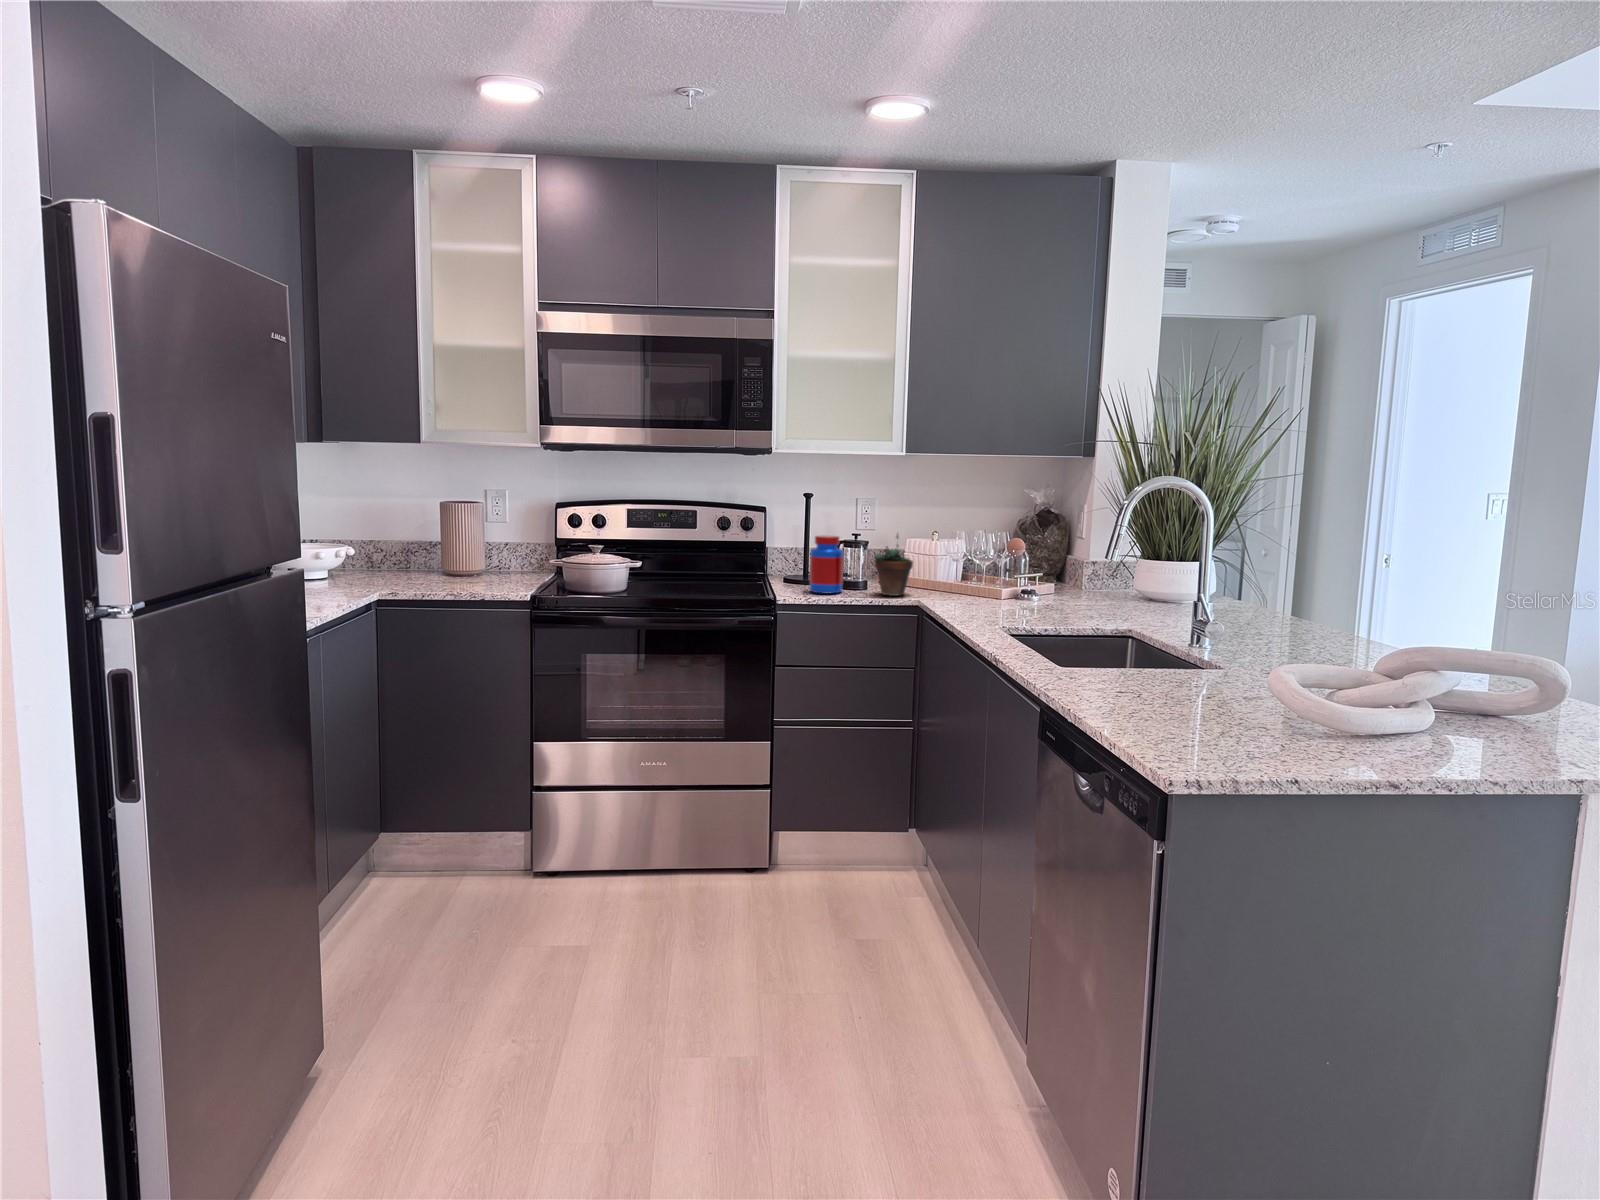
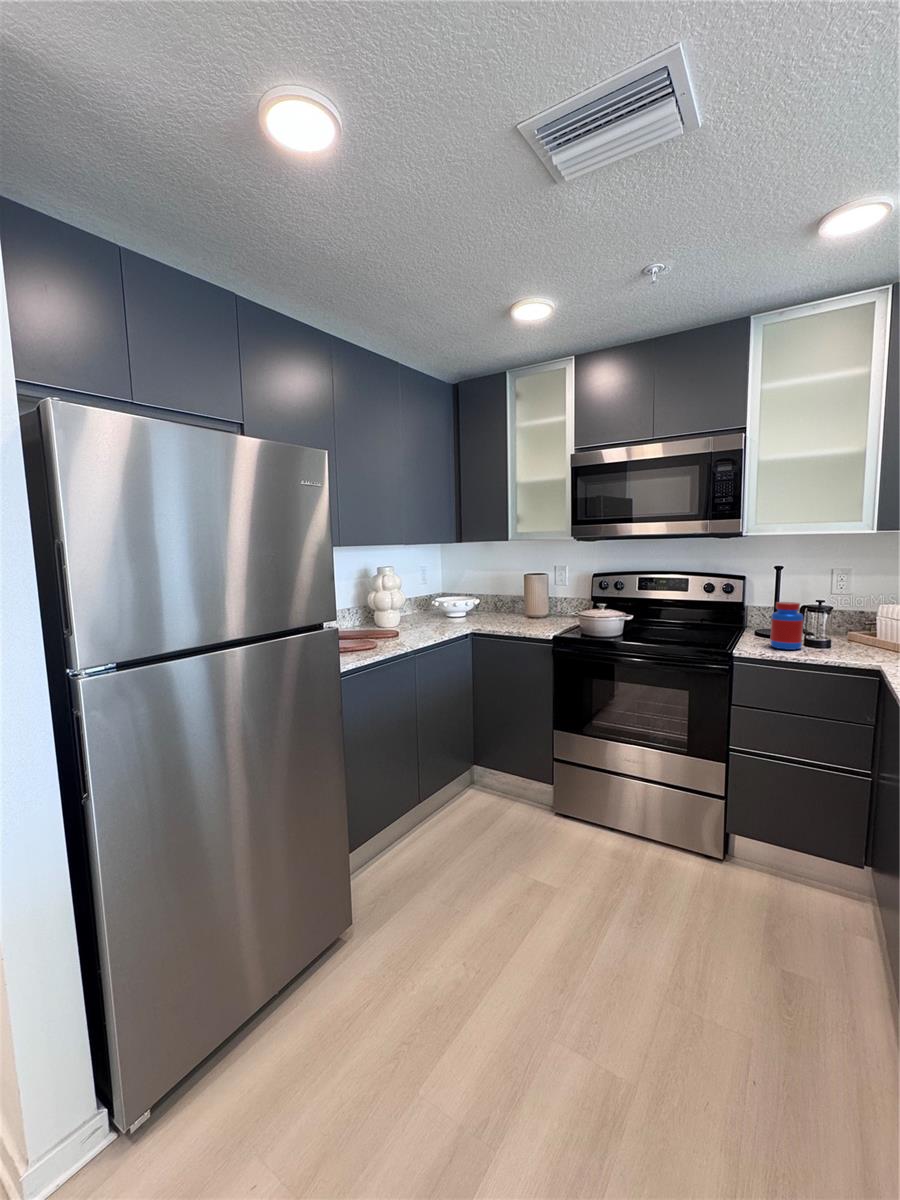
succulent plant: present [875,535,913,596] -> none [832,602,876,658]

